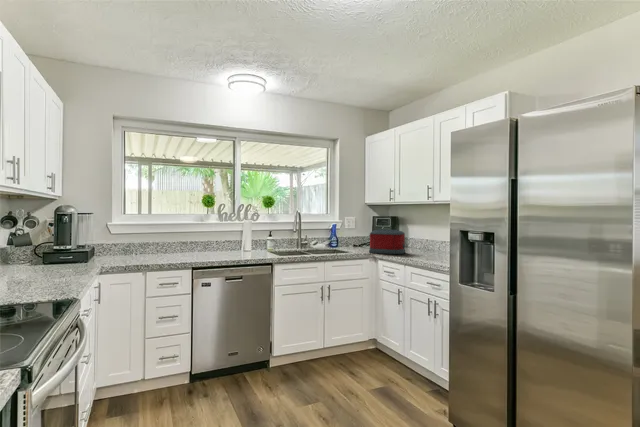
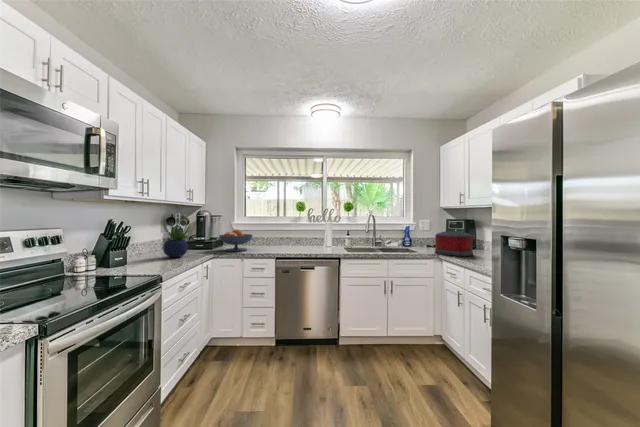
potted plant: none [26,220,76,275] -> present [162,223,190,257]
fruit bowl: none [102,232,153,263] -> present [219,229,253,251]

